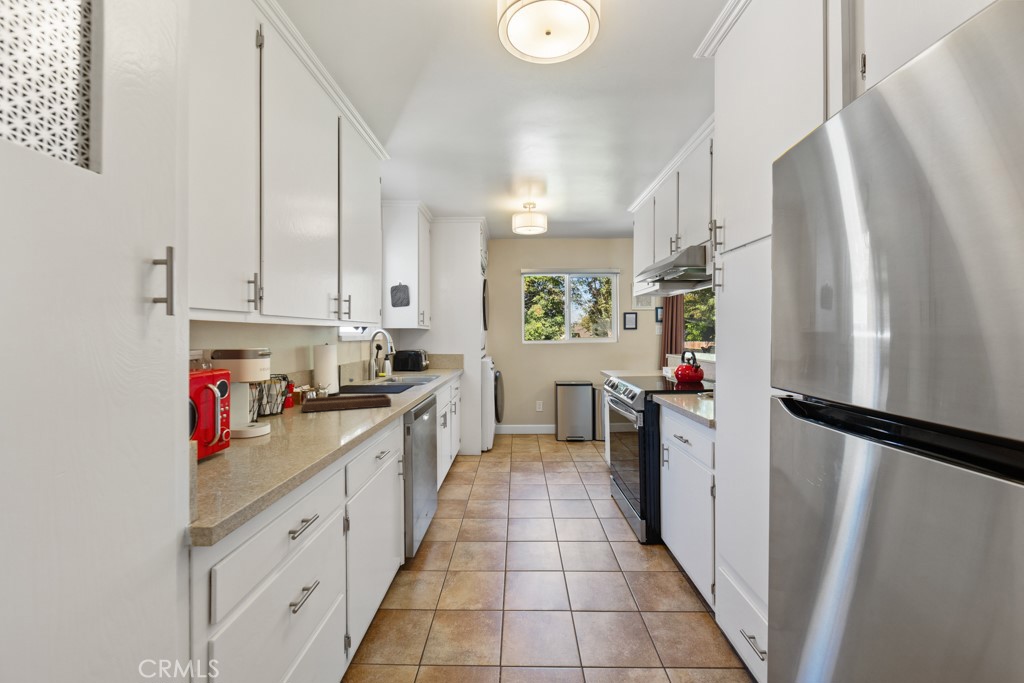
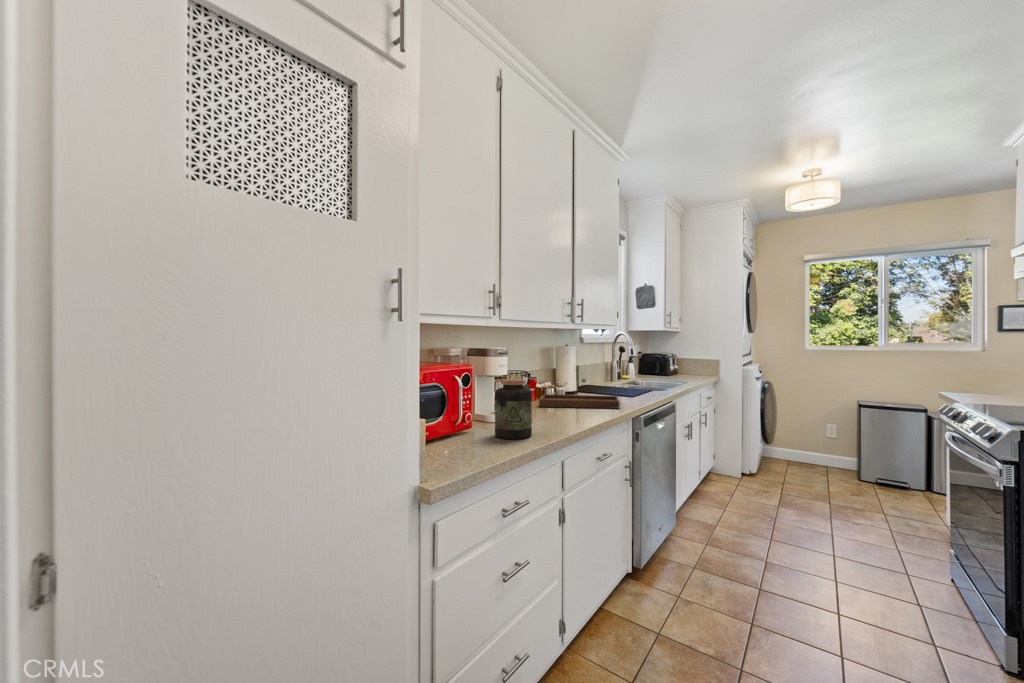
jar: none [264,384,311,453] -> present [495,379,532,439]

